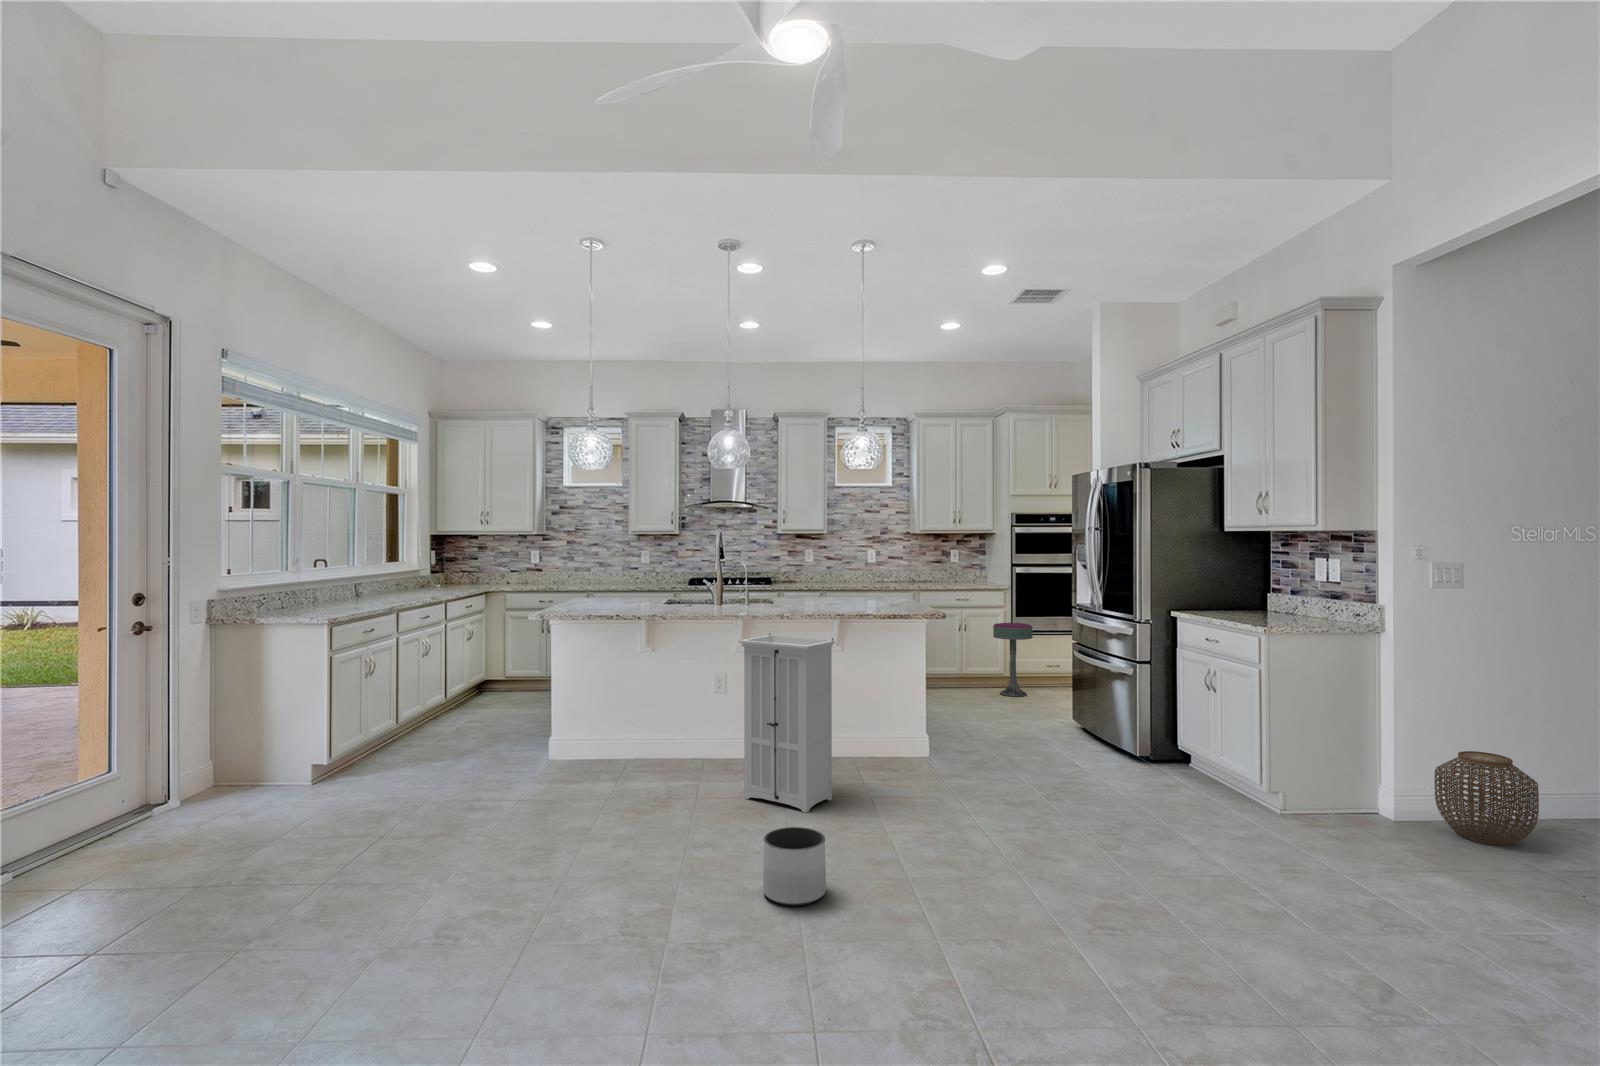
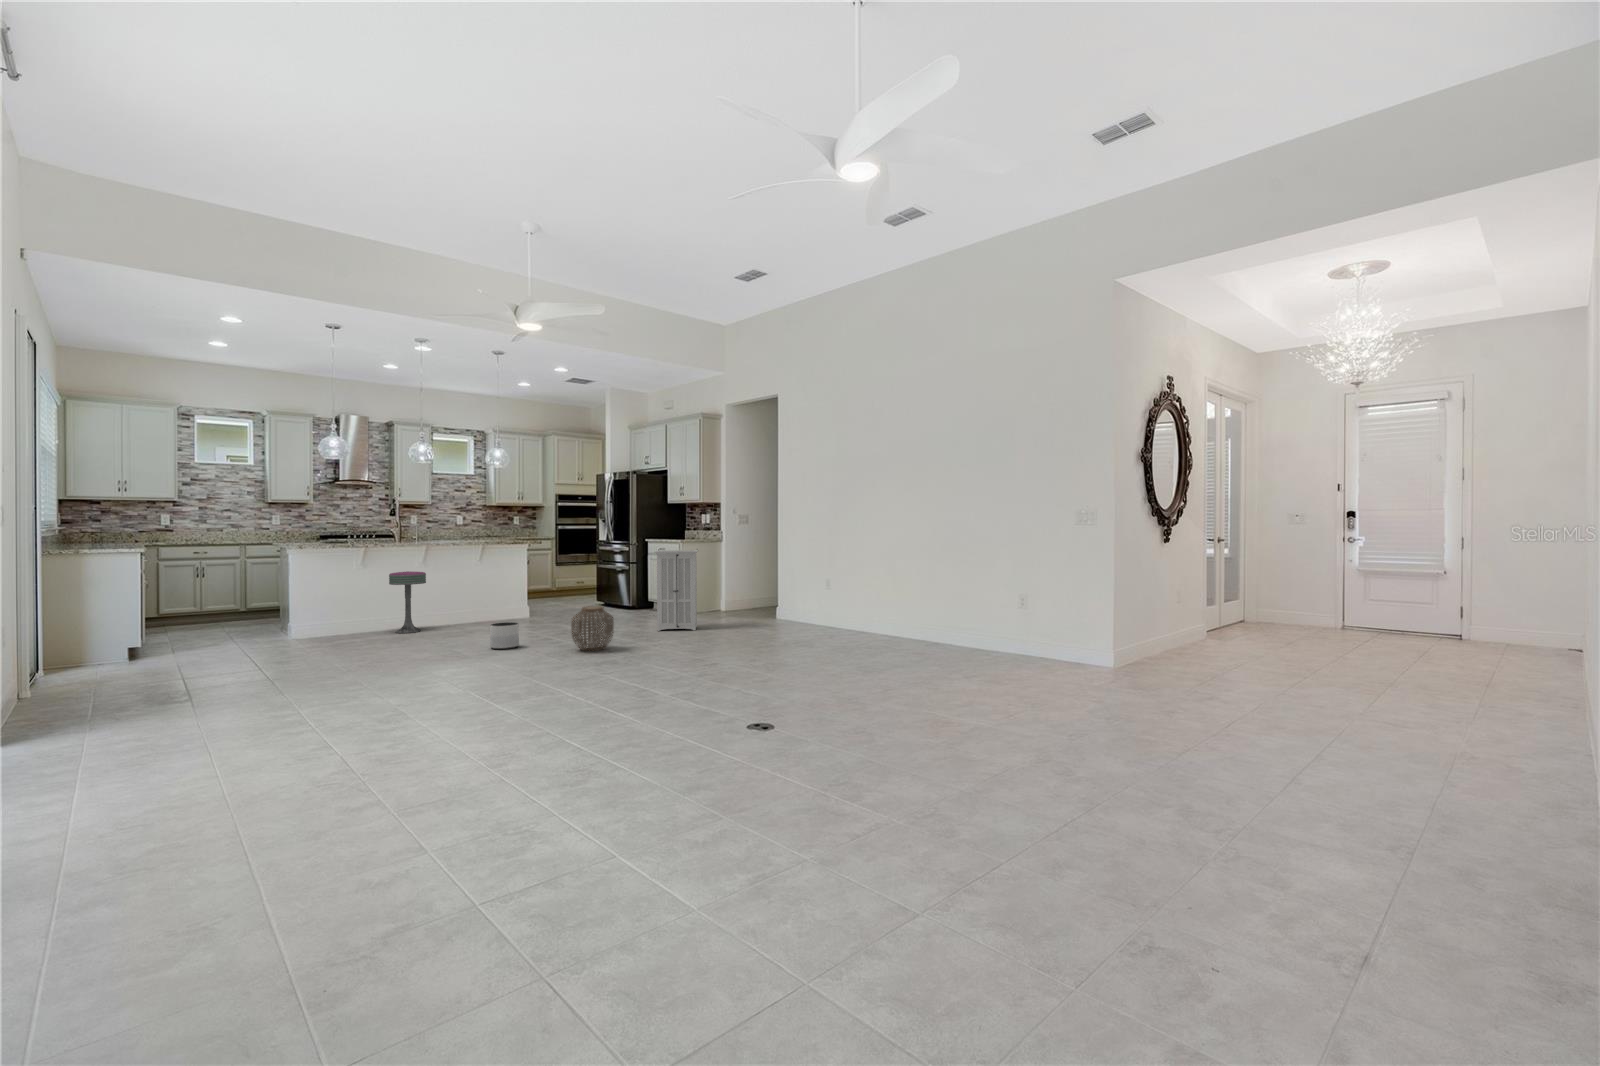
bar stool: present [993,623,1033,697] -> present [389,571,426,633]
storage cabinet: present [738,634,835,813] -> present [654,550,698,631]
woven basket: present [1435,751,1539,846] -> present [571,606,614,651]

